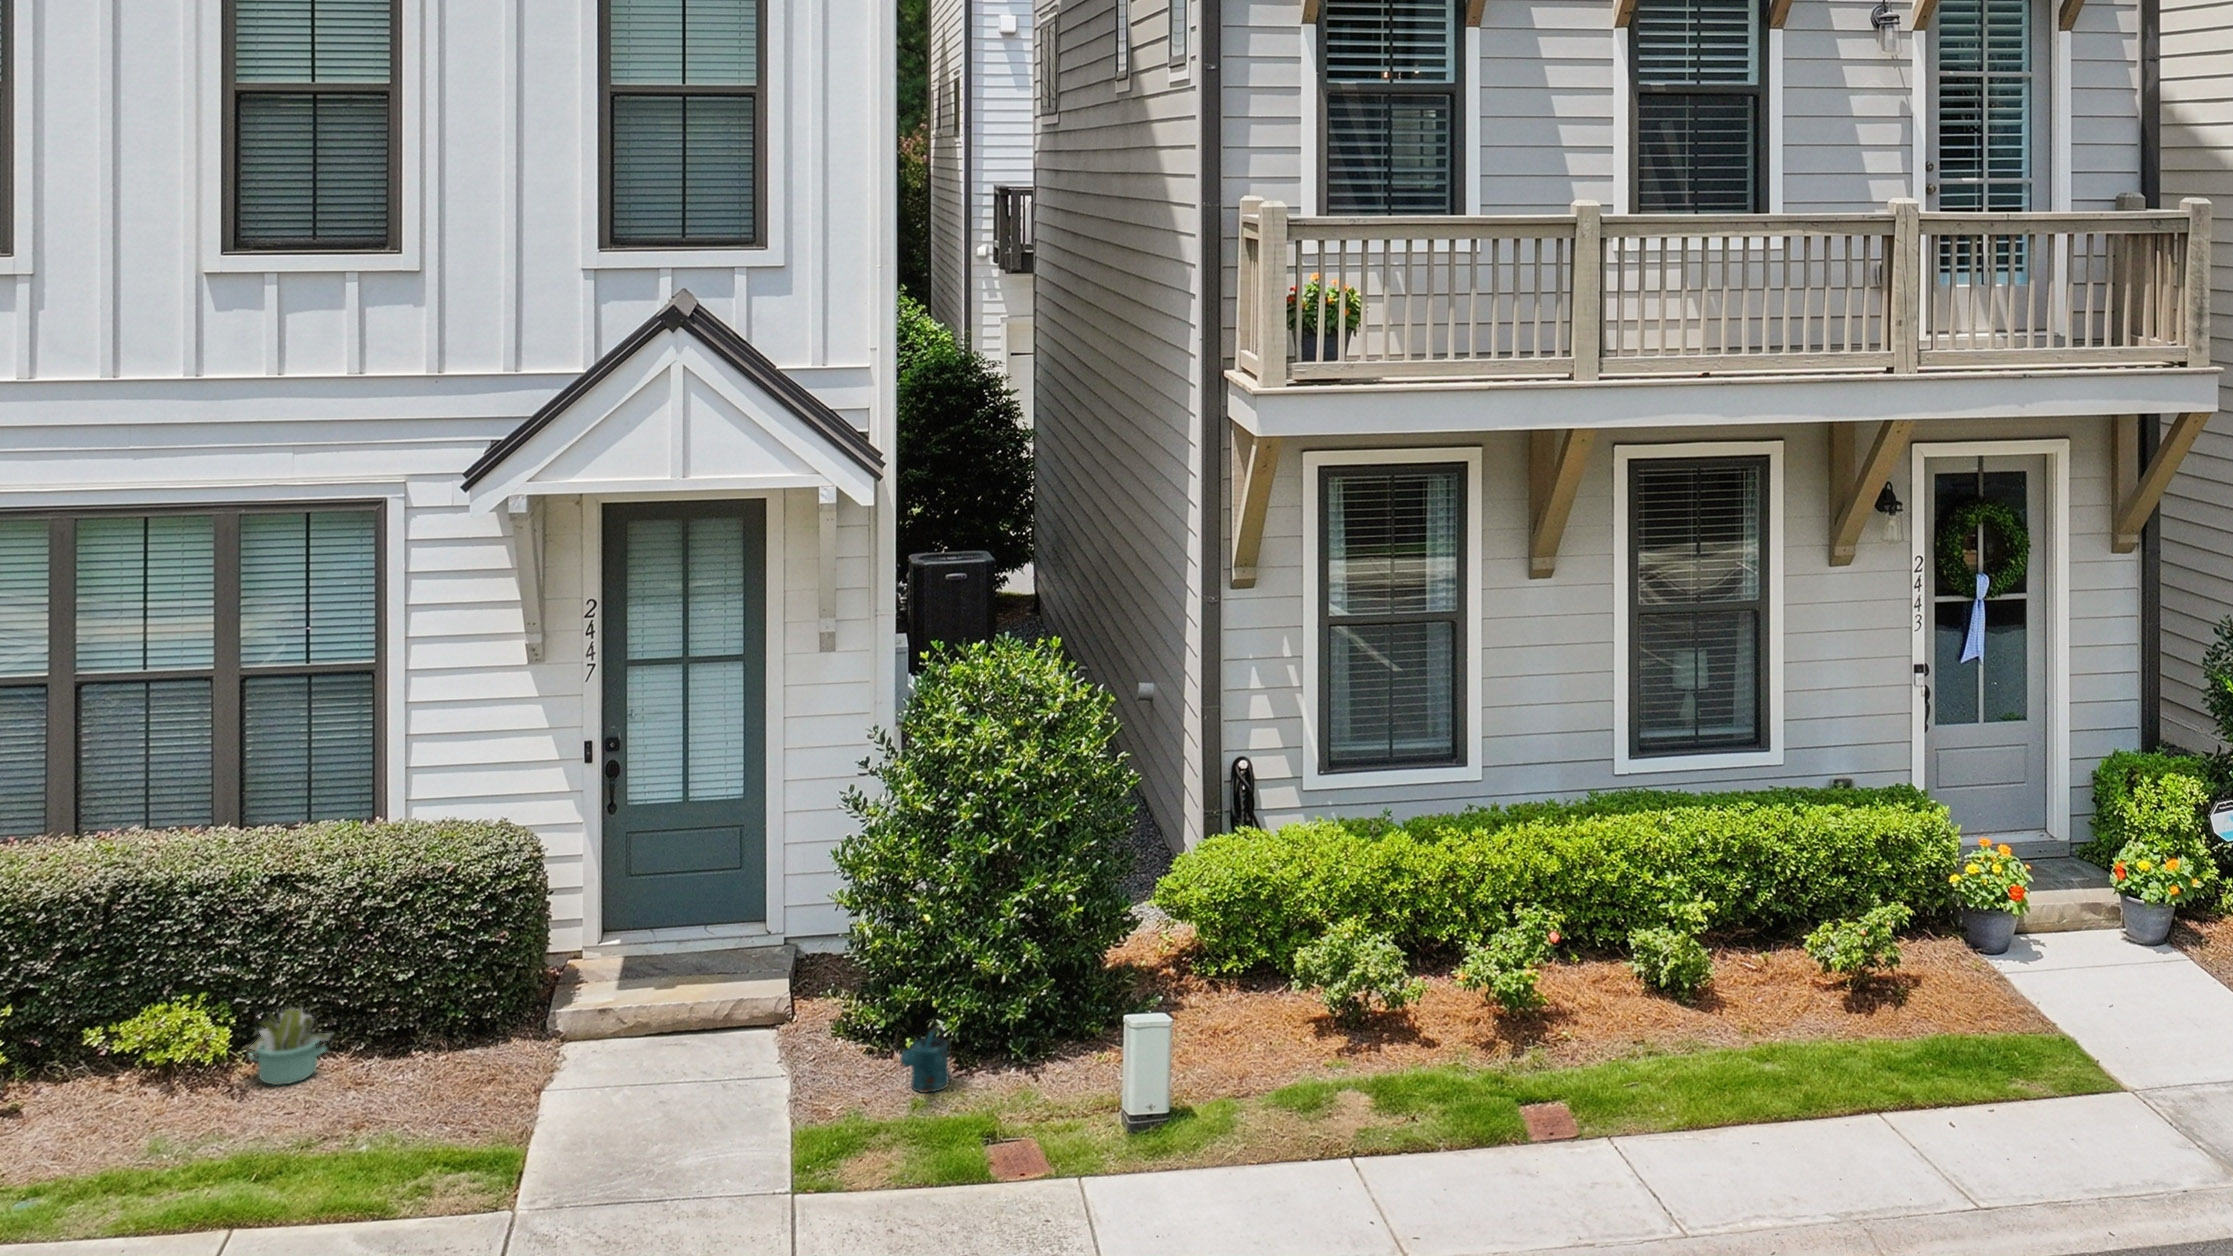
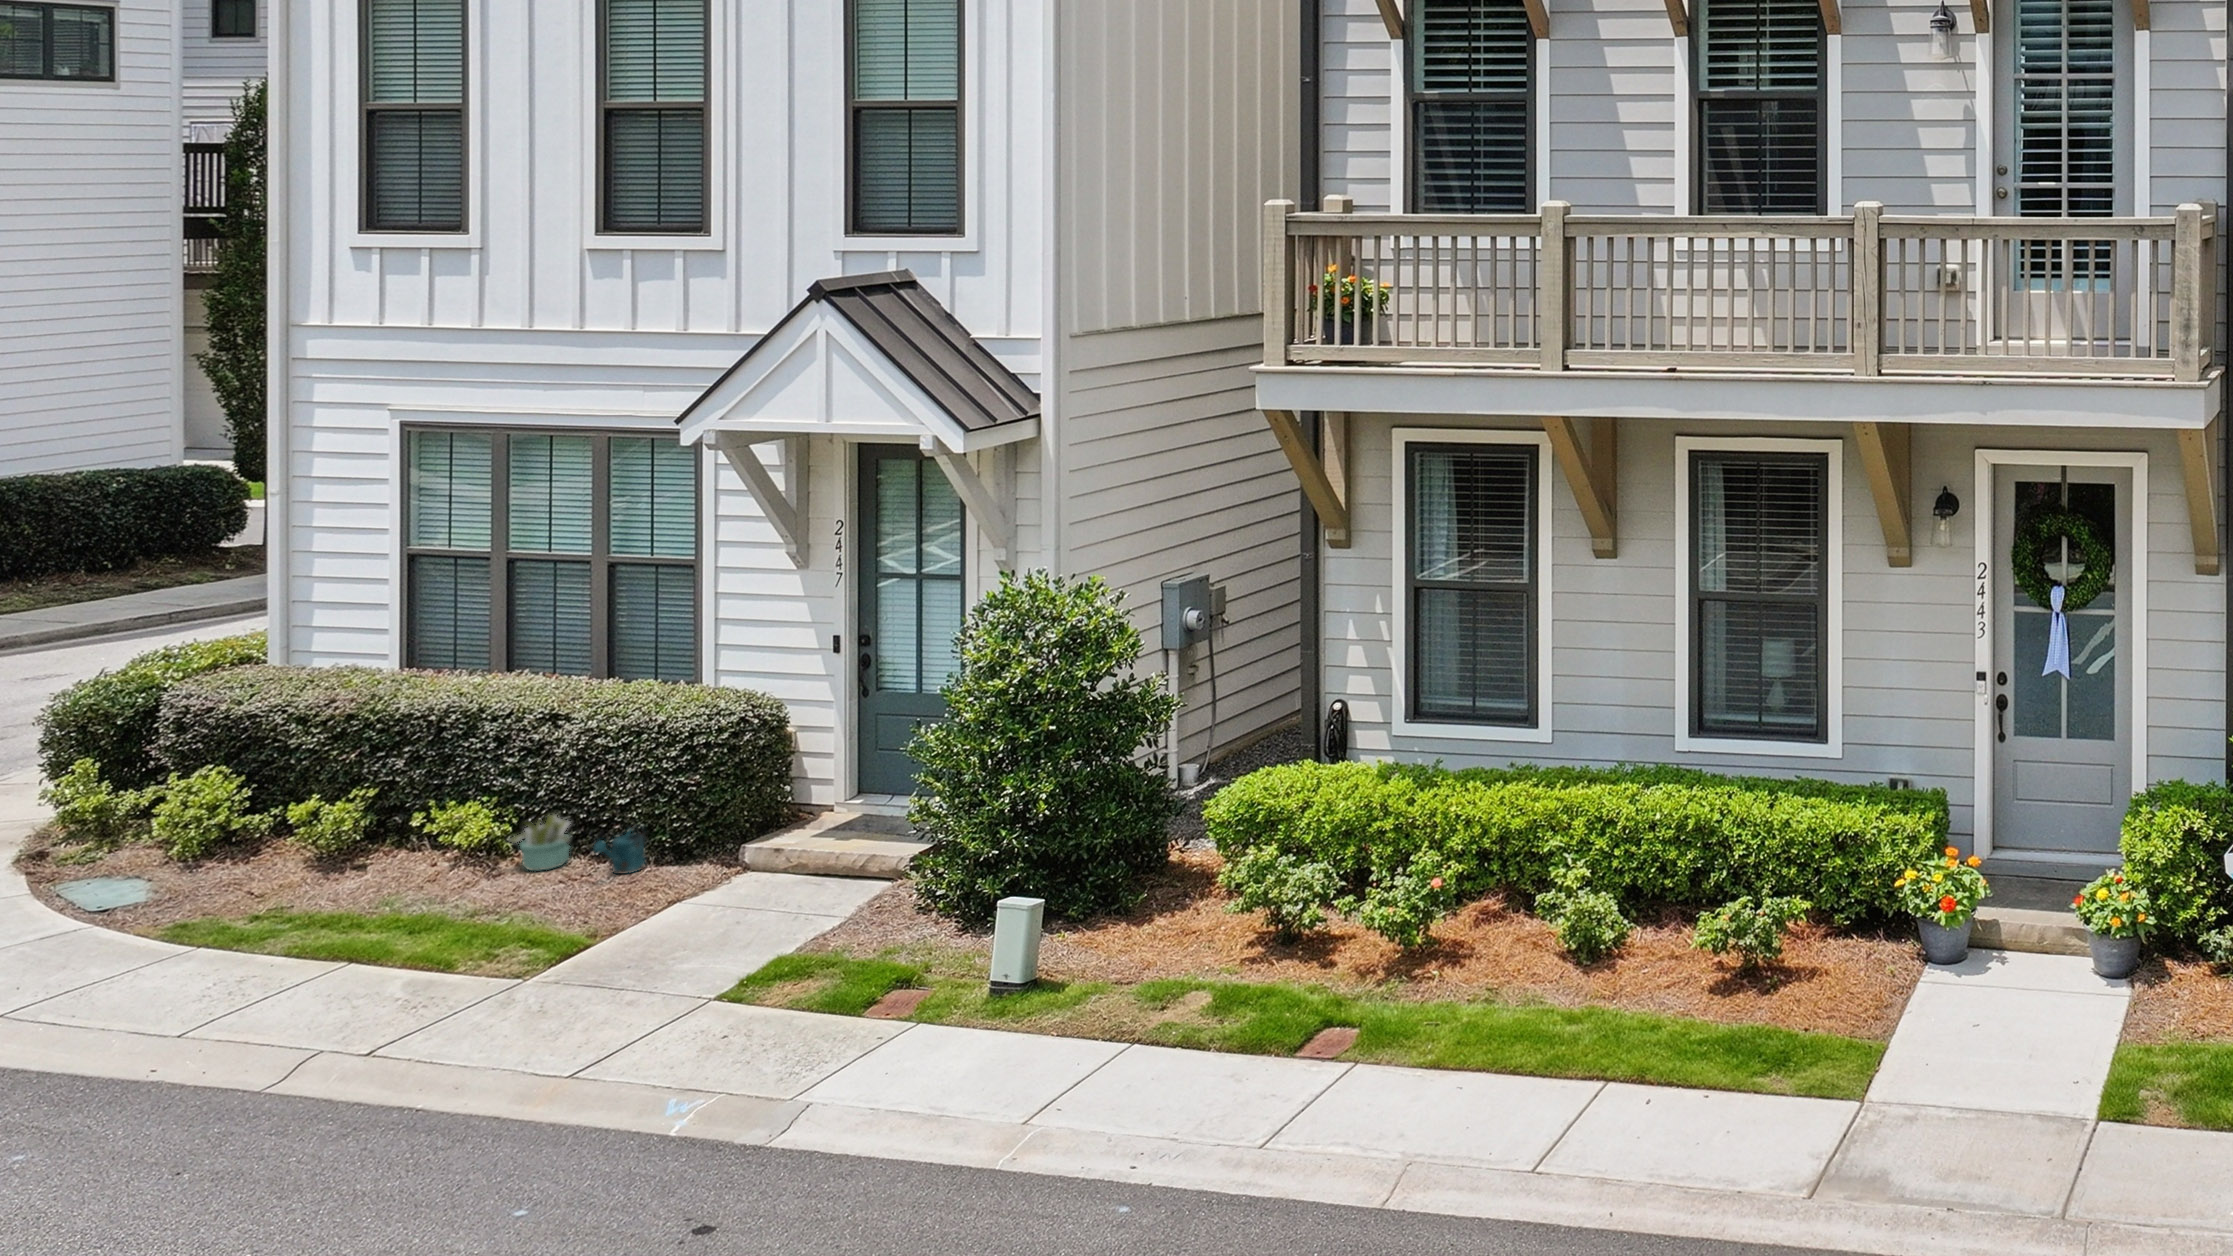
watering can: present [900,1027,949,1093] -> present [593,829,645,874]

